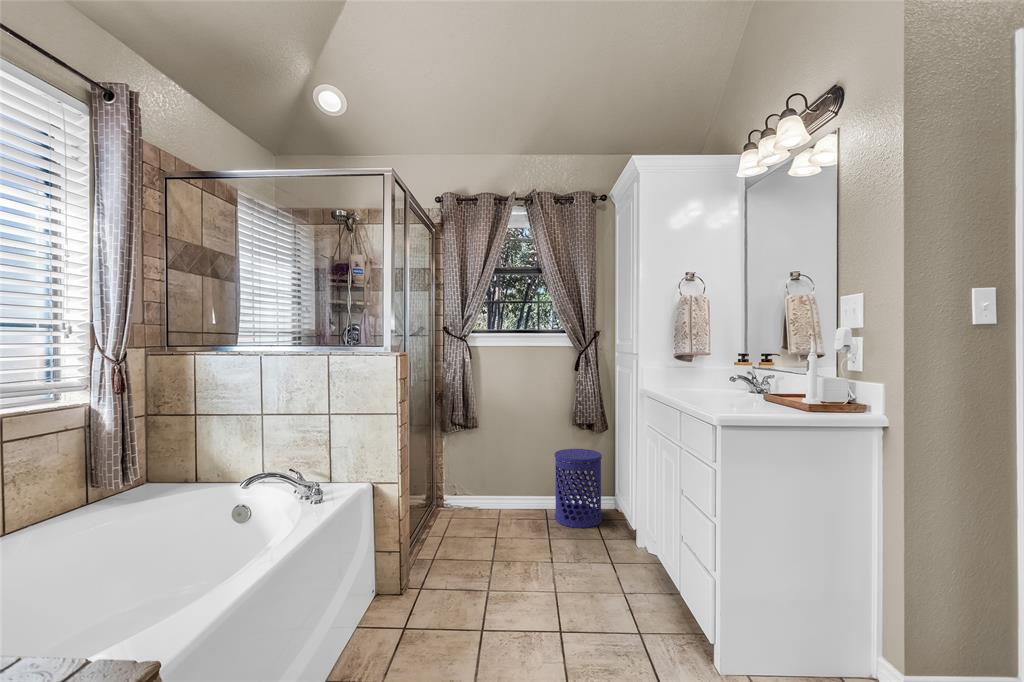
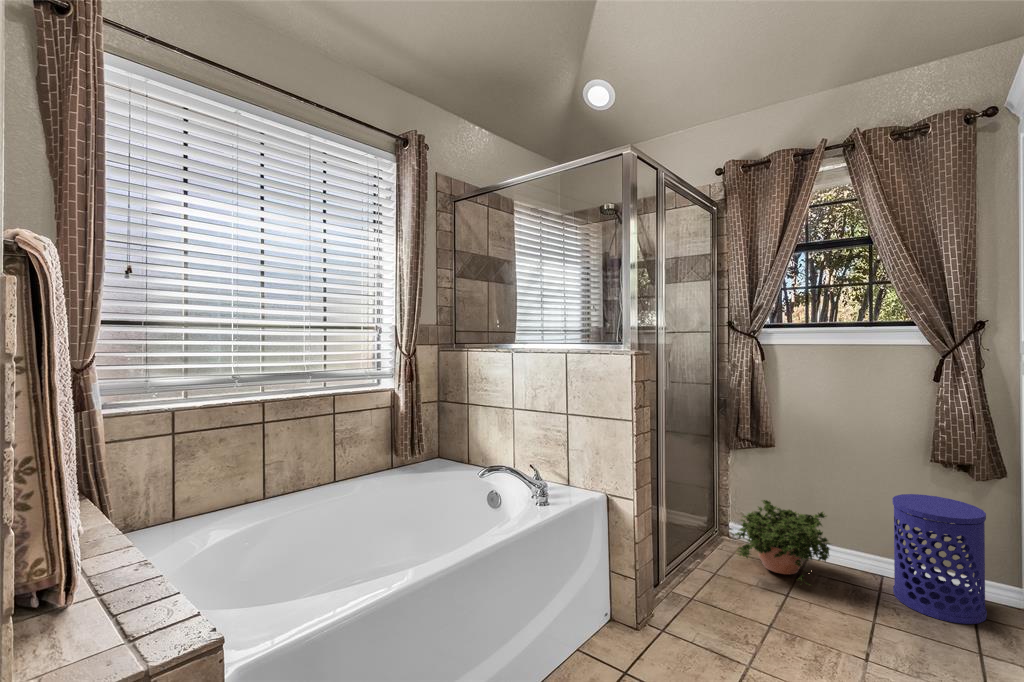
potted plant: none [452,471,521,532] -> present [735,500,830,585]

